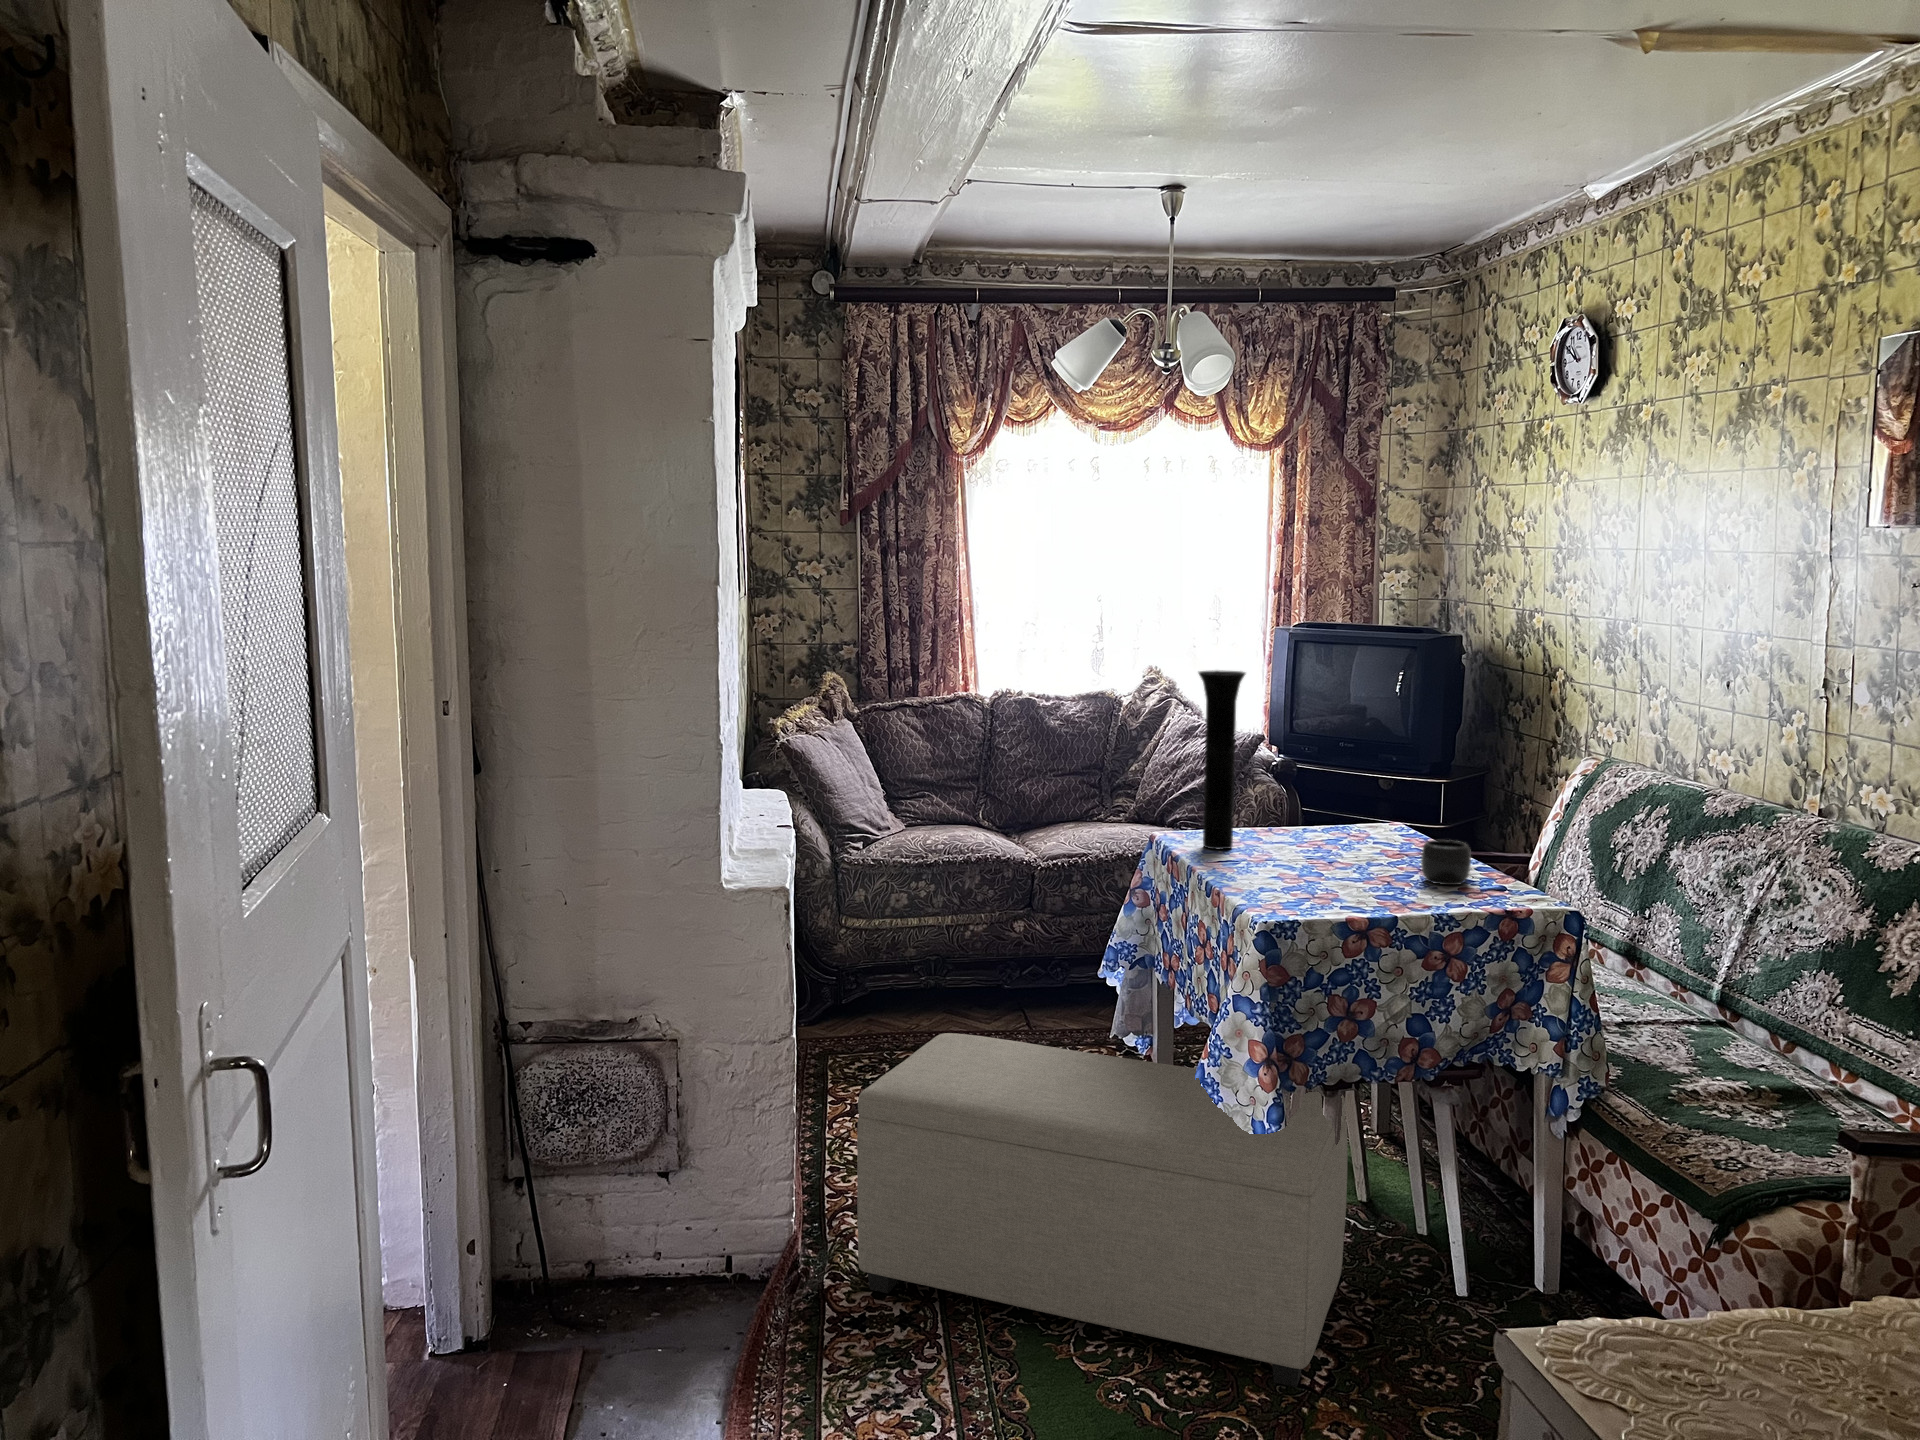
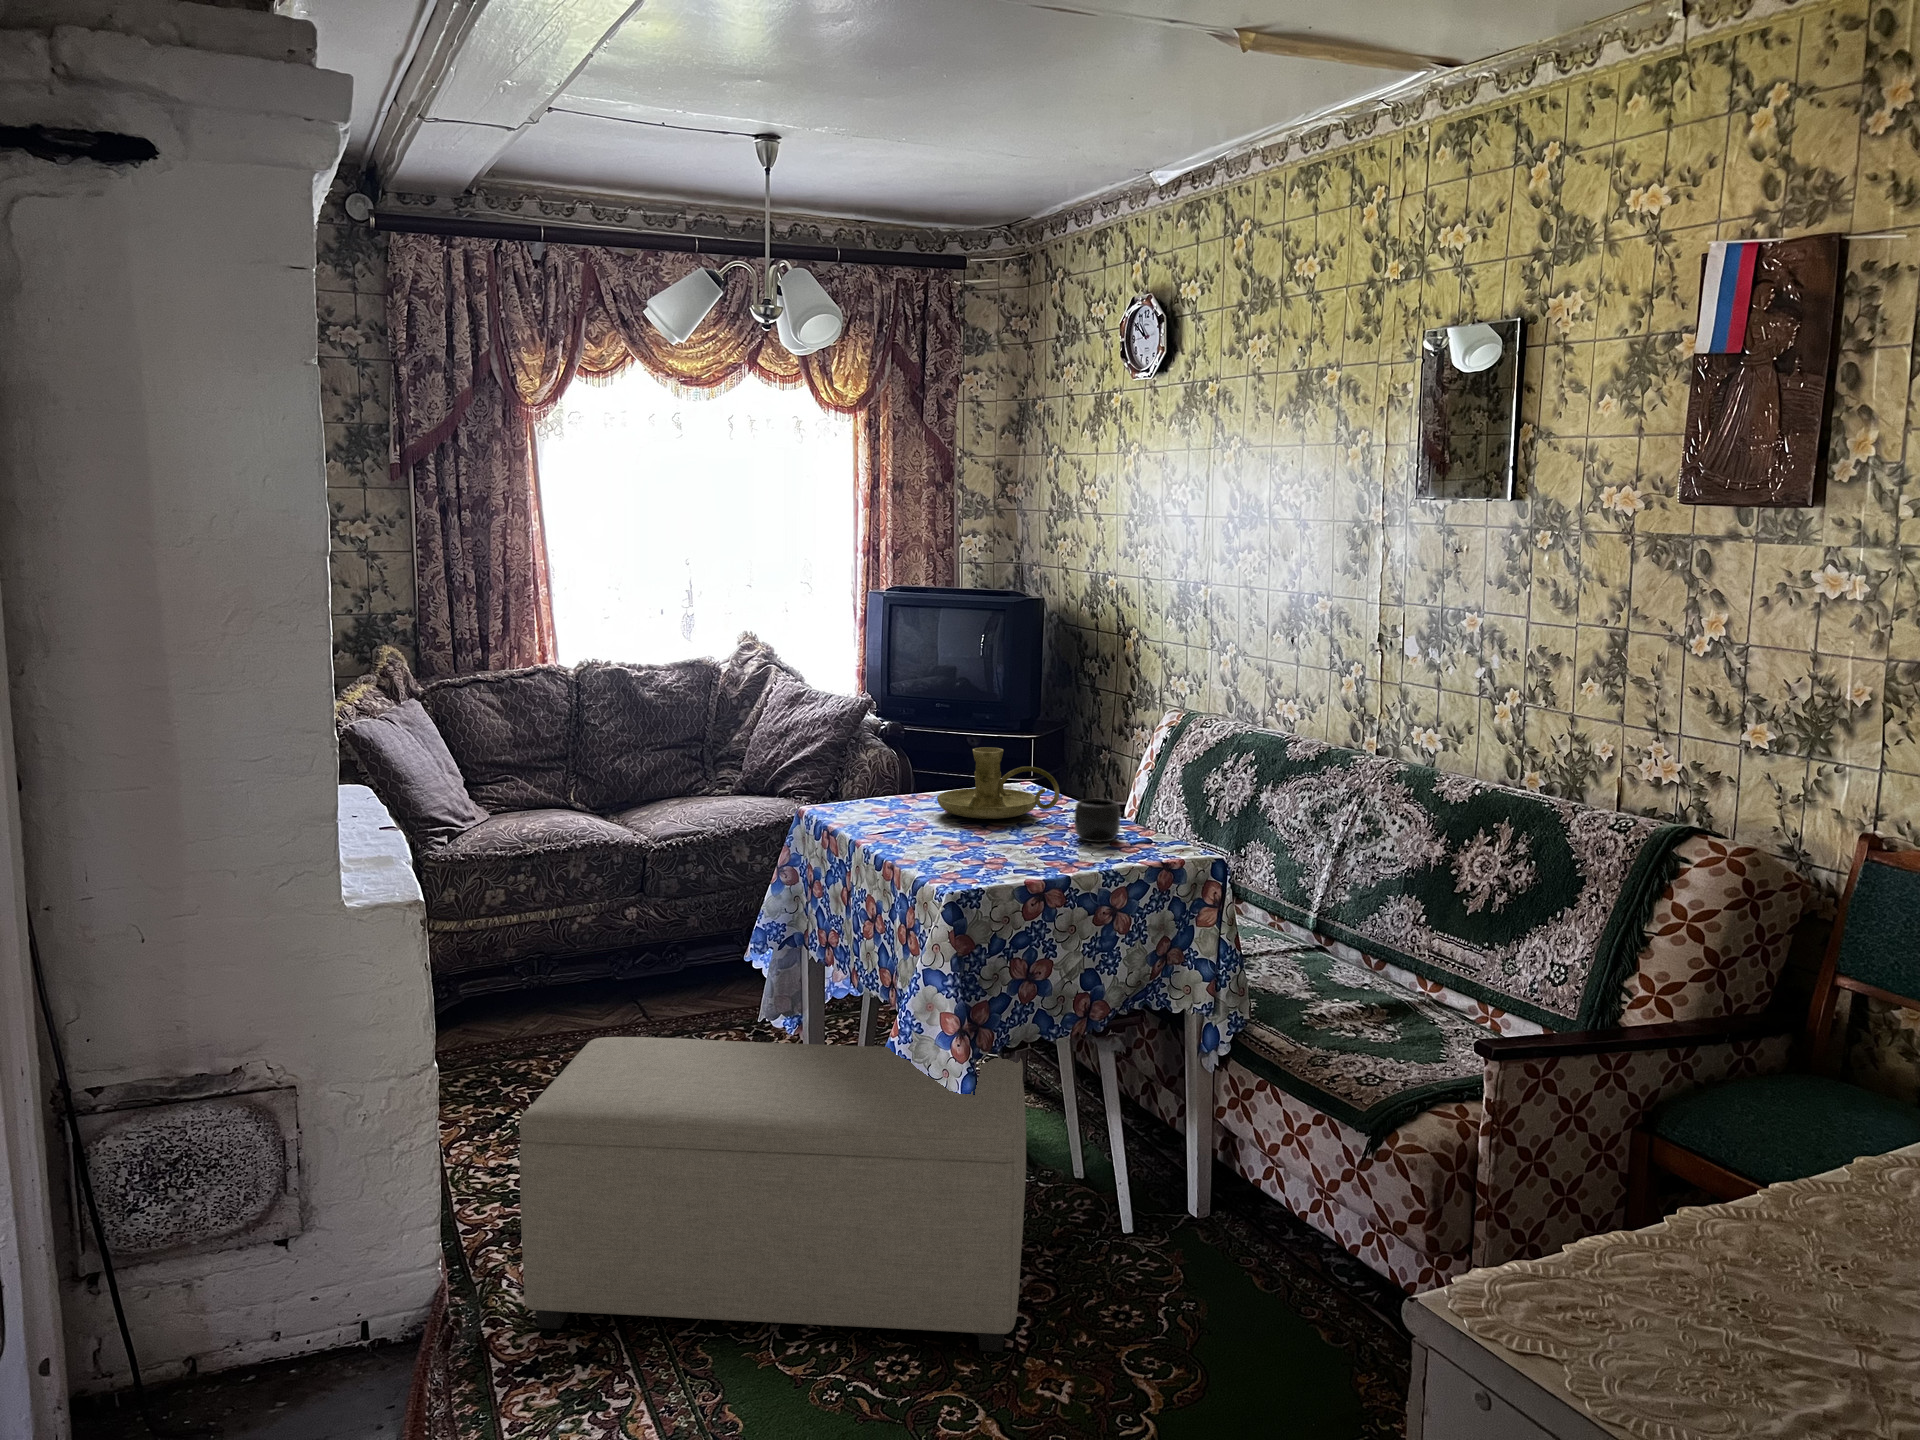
vase: present [1199,670,1245,850] -> none [845,638,894,821]
candle holder: none [1288,783,1414,855] -> present [937,747,1059,819]

